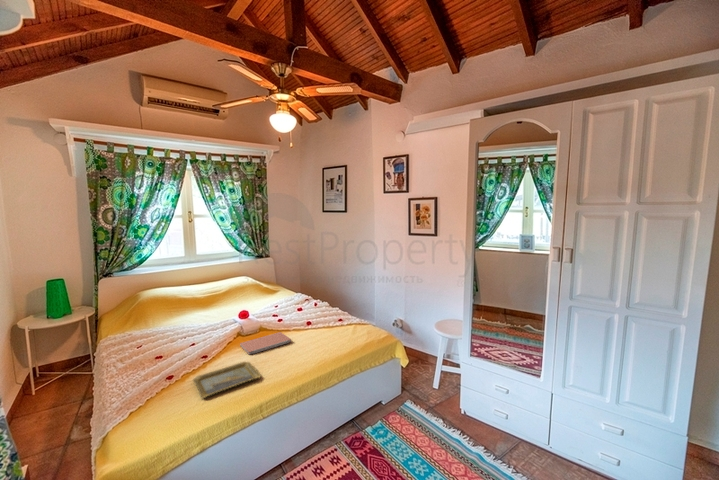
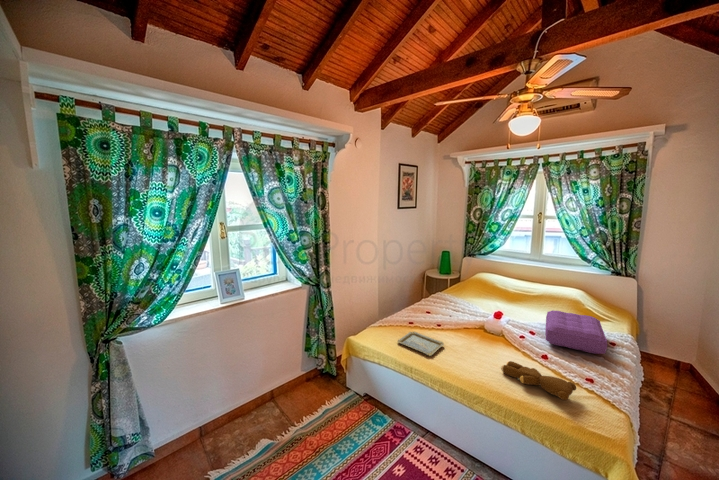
pillow: none [266,287,324,316] -> present [545,310,607,354]
teddy bear: none [307,322,362,347] -> present [501,361,576,400]
notebook: present [240,332,291,354] -> none [457,332,506,356]

